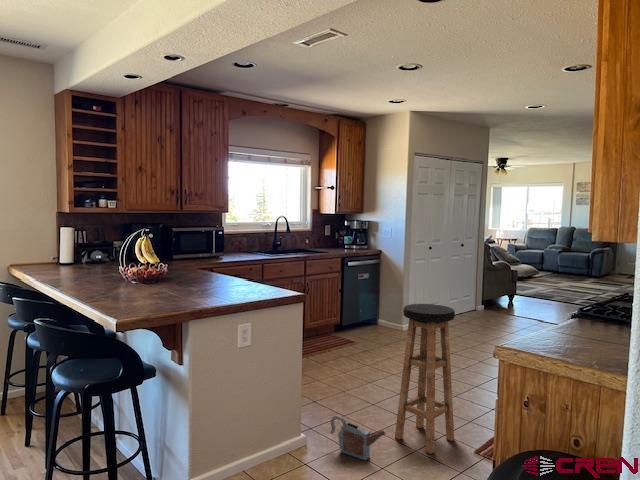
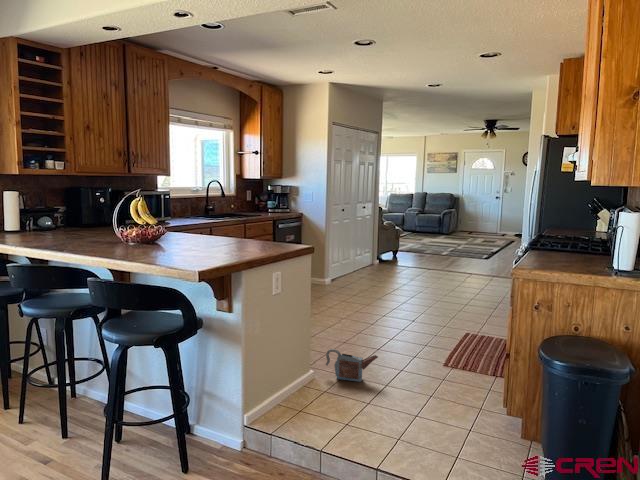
bar stool: present [395,304,455,454] -> none [372,250,420,370]

